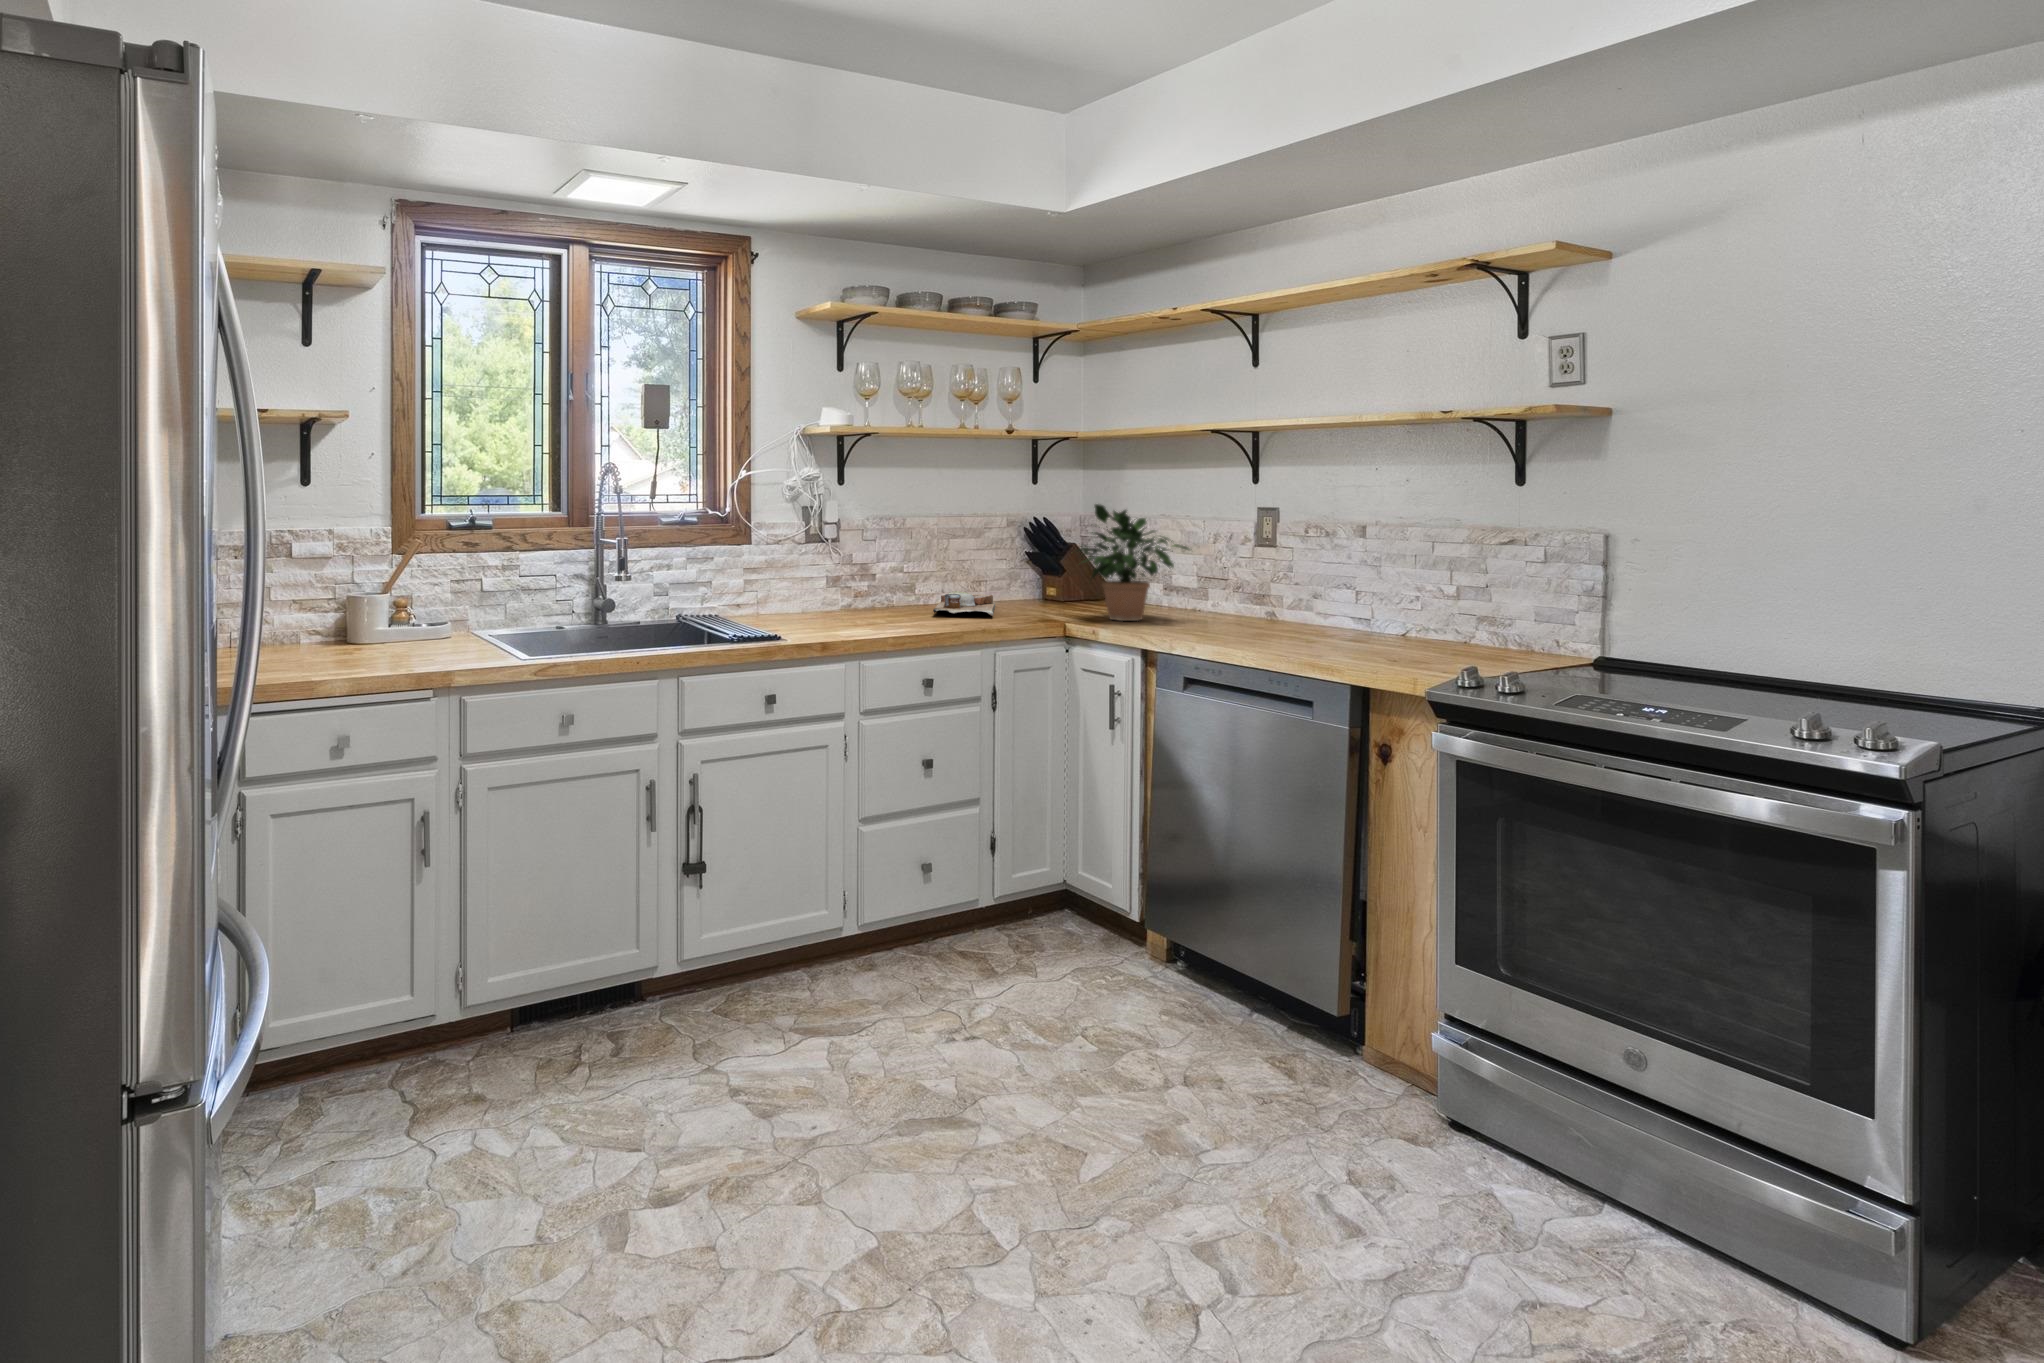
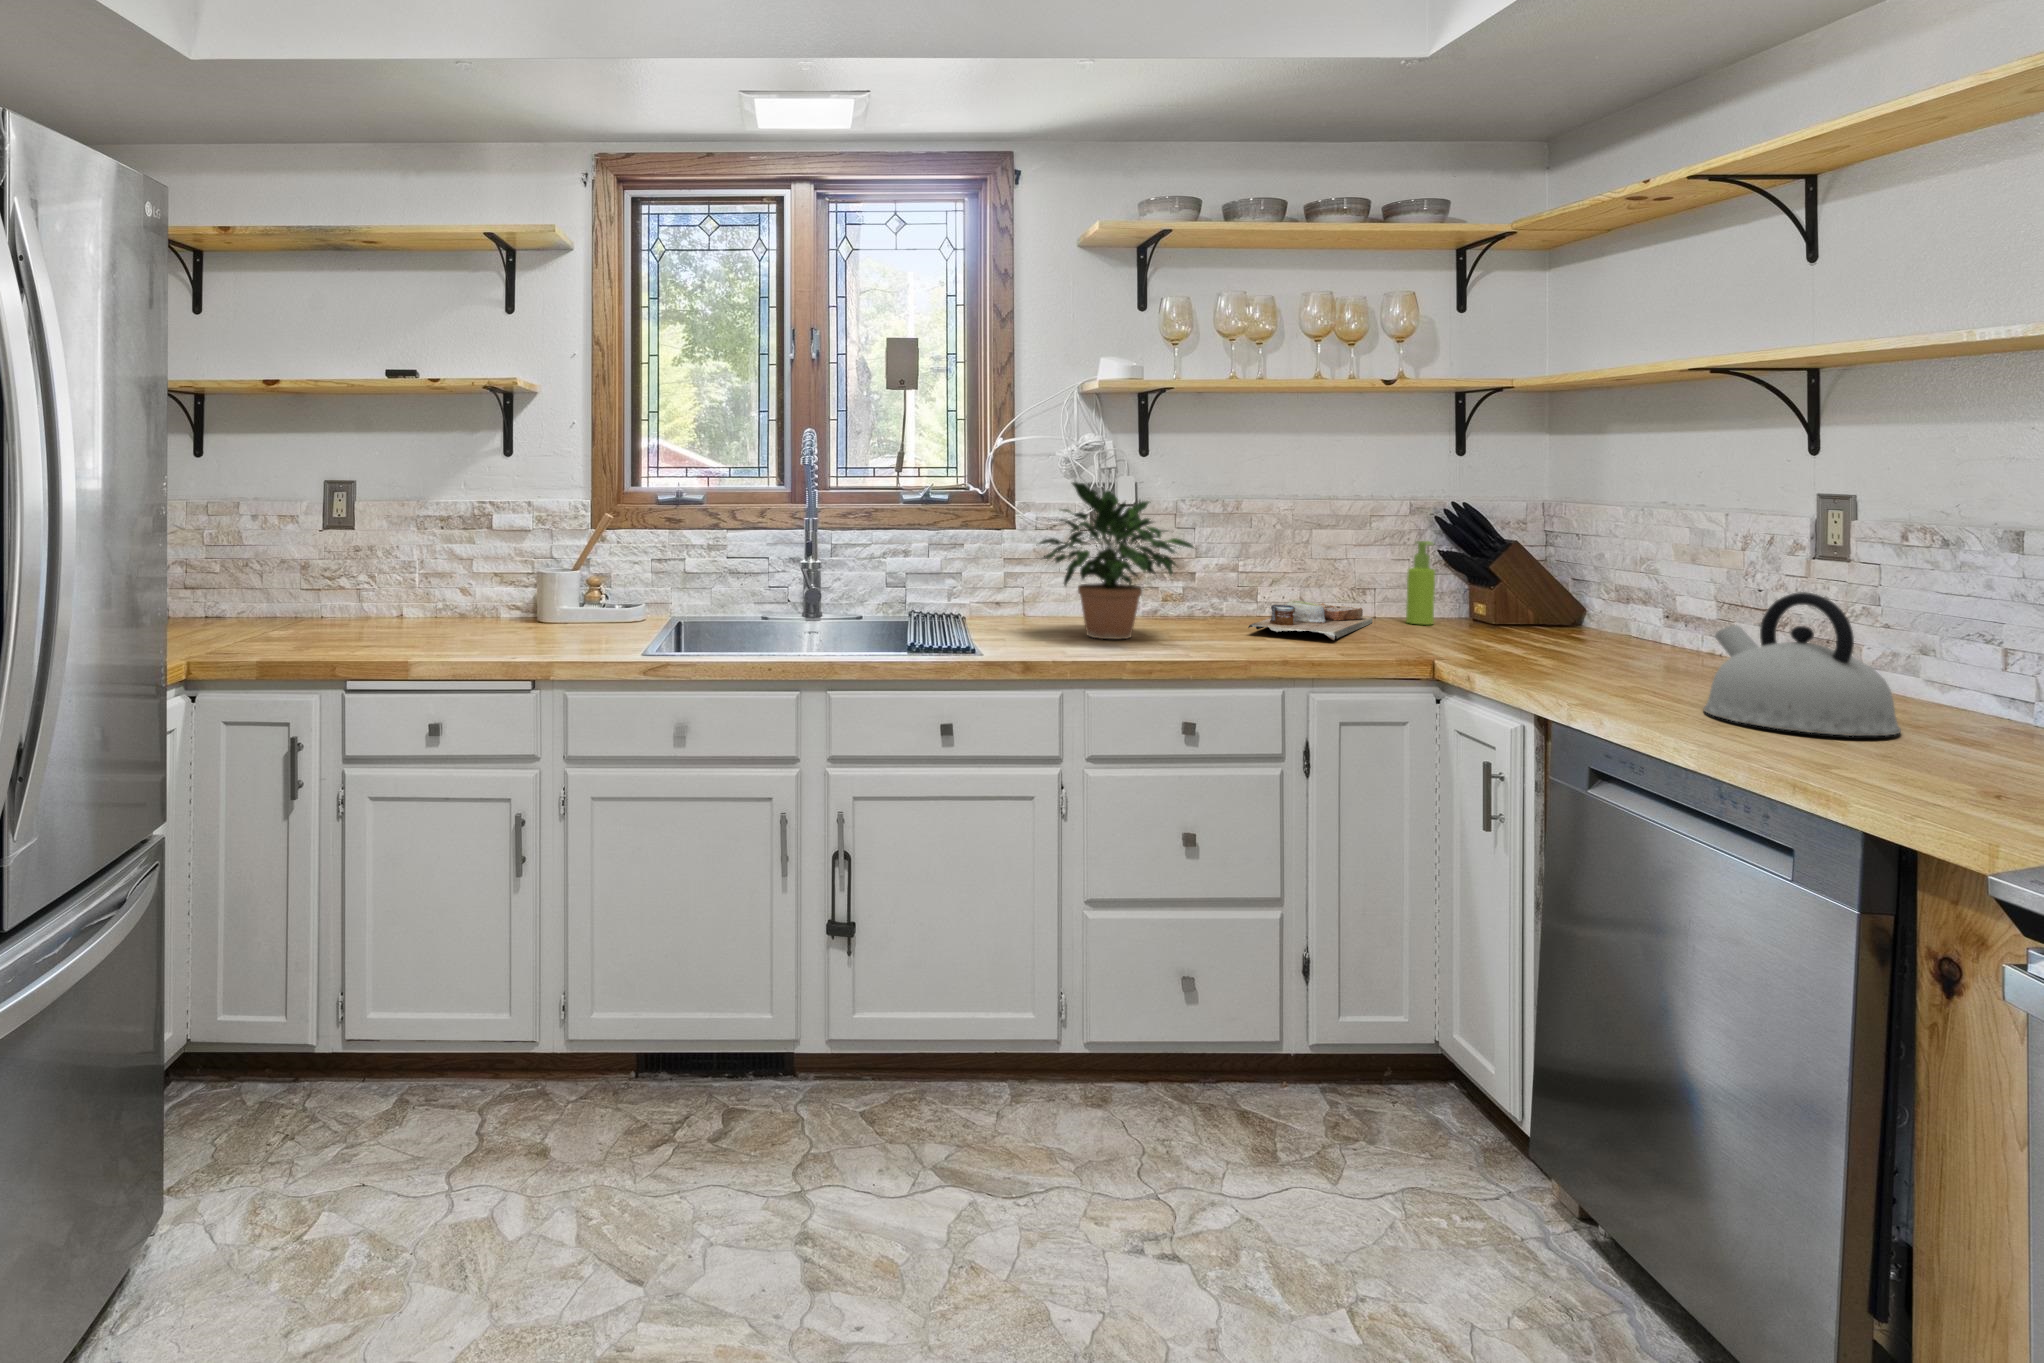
potted plant: present [1077,504,1190,621] -> present [1039,482,1194,639]
soap dispenser: none [1015,545,1033,605] -> present [1406,541,1435,625]
kettle: none [1227,564,1319,642] -> present [1704,592,1901,736]

